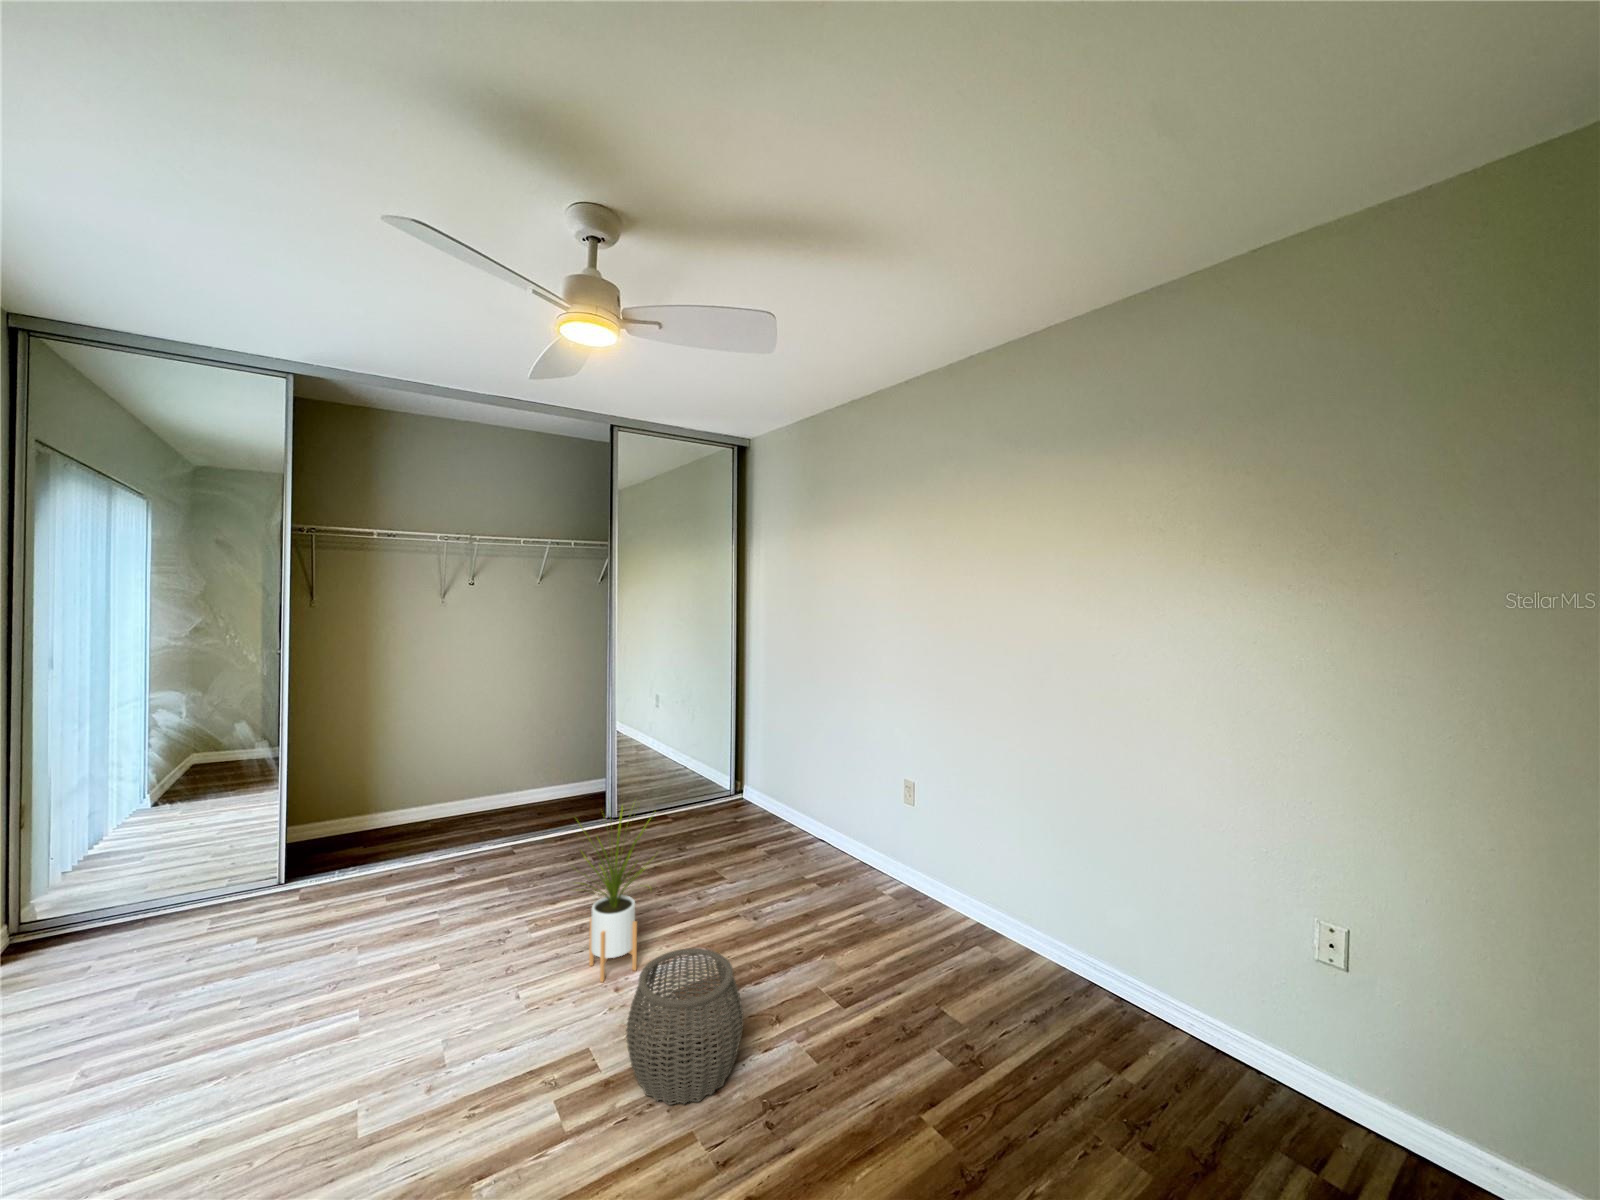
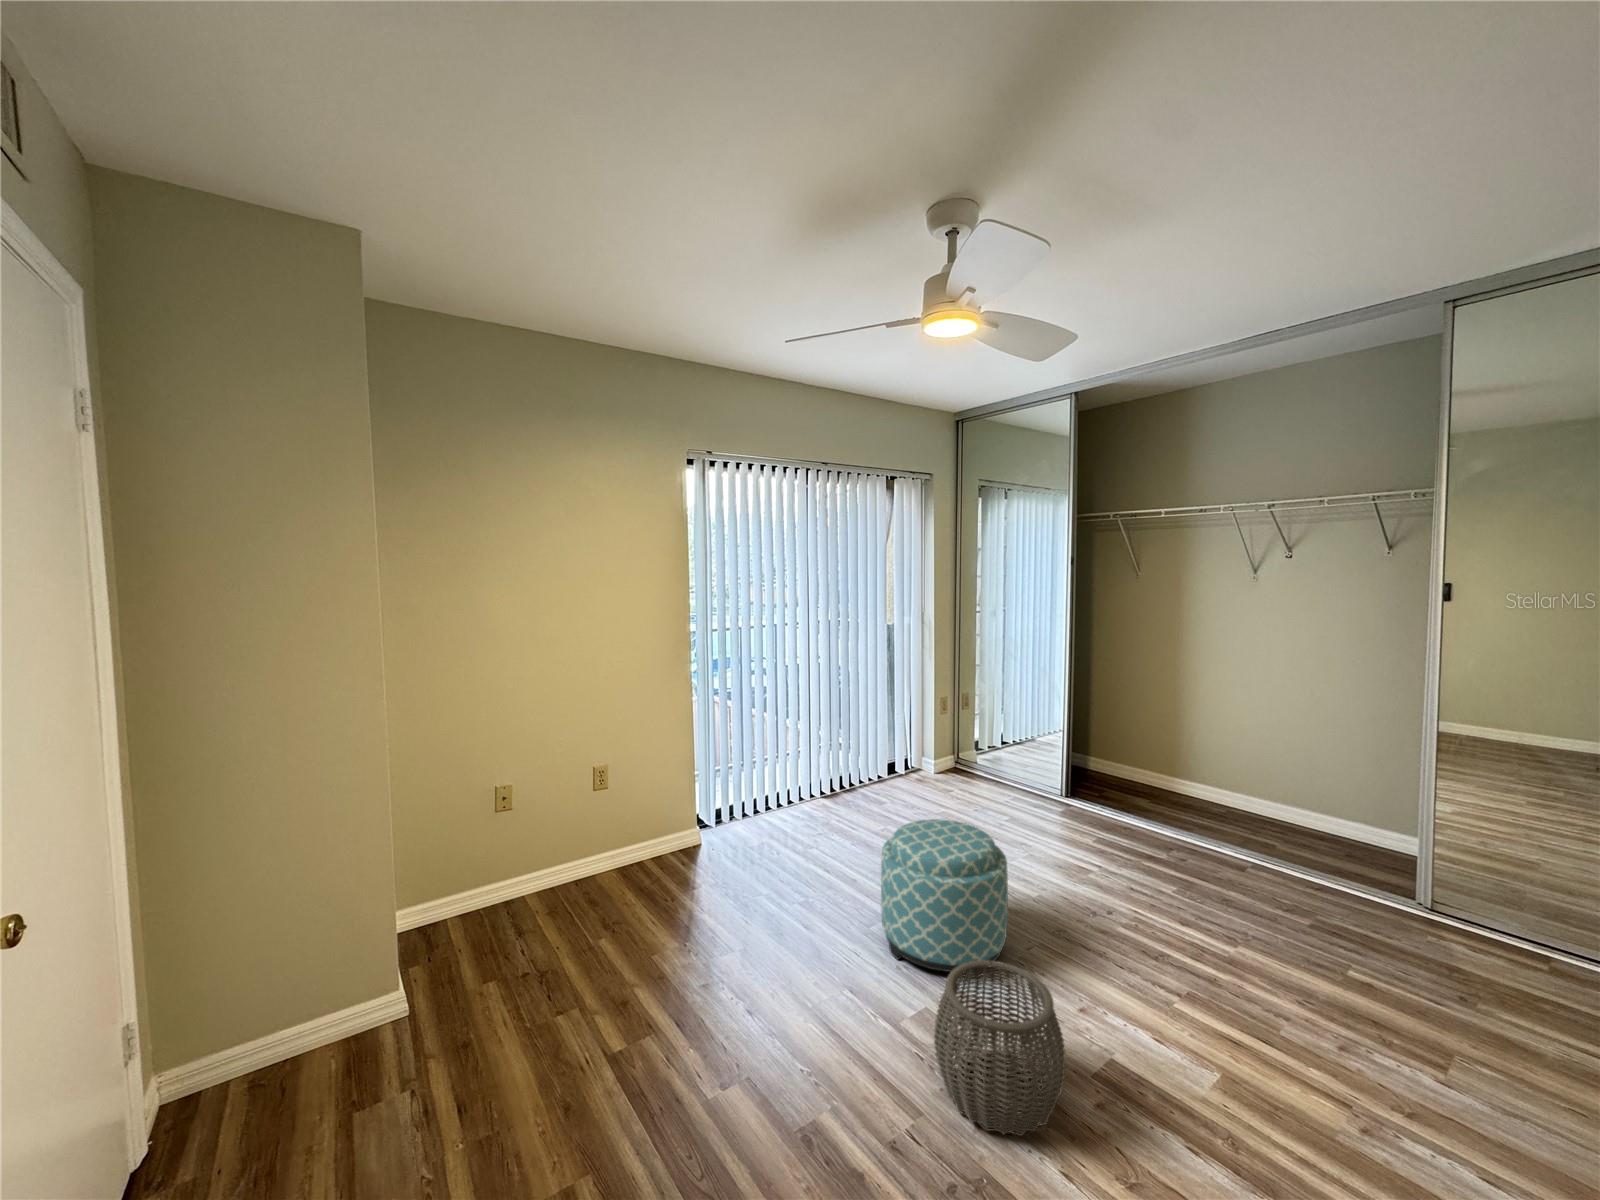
house plant: present [575,806,654,982] -> none [1063,806,1180,1018]
ottoman: none [362,899,539,1122] -> present [881,819,1008,976]

